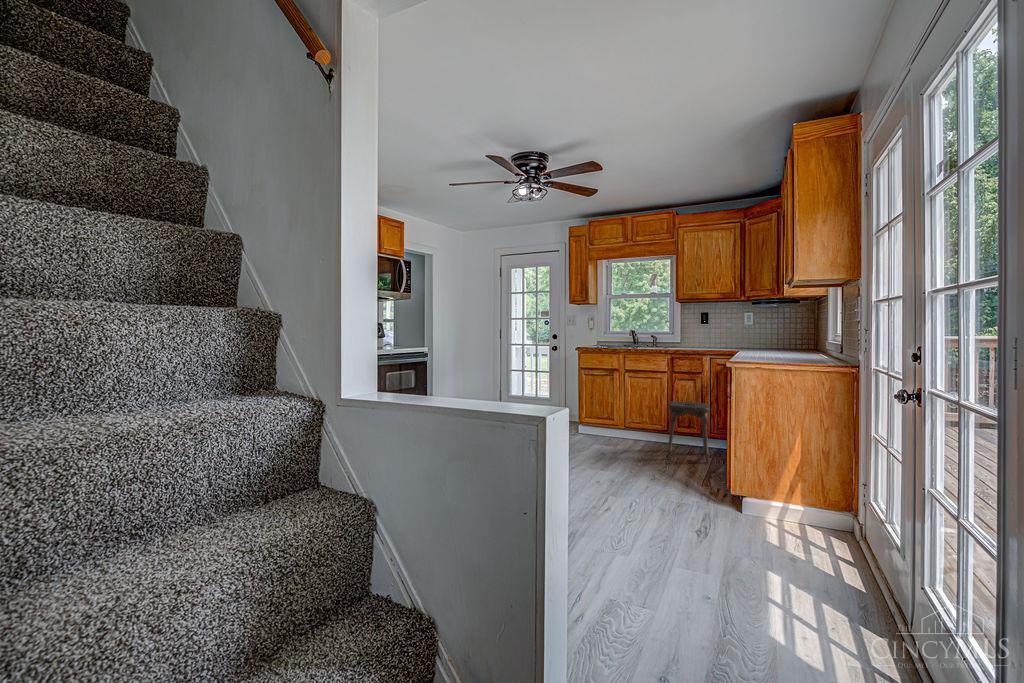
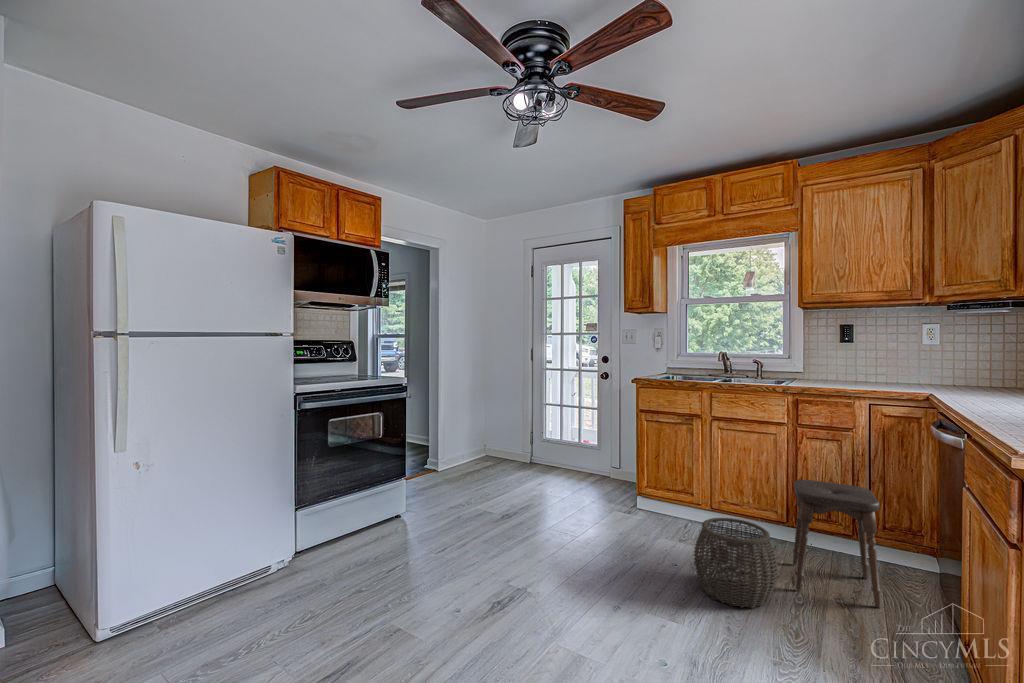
woven basket: none [613,422,657,466] -> present [694,518,778,608]

